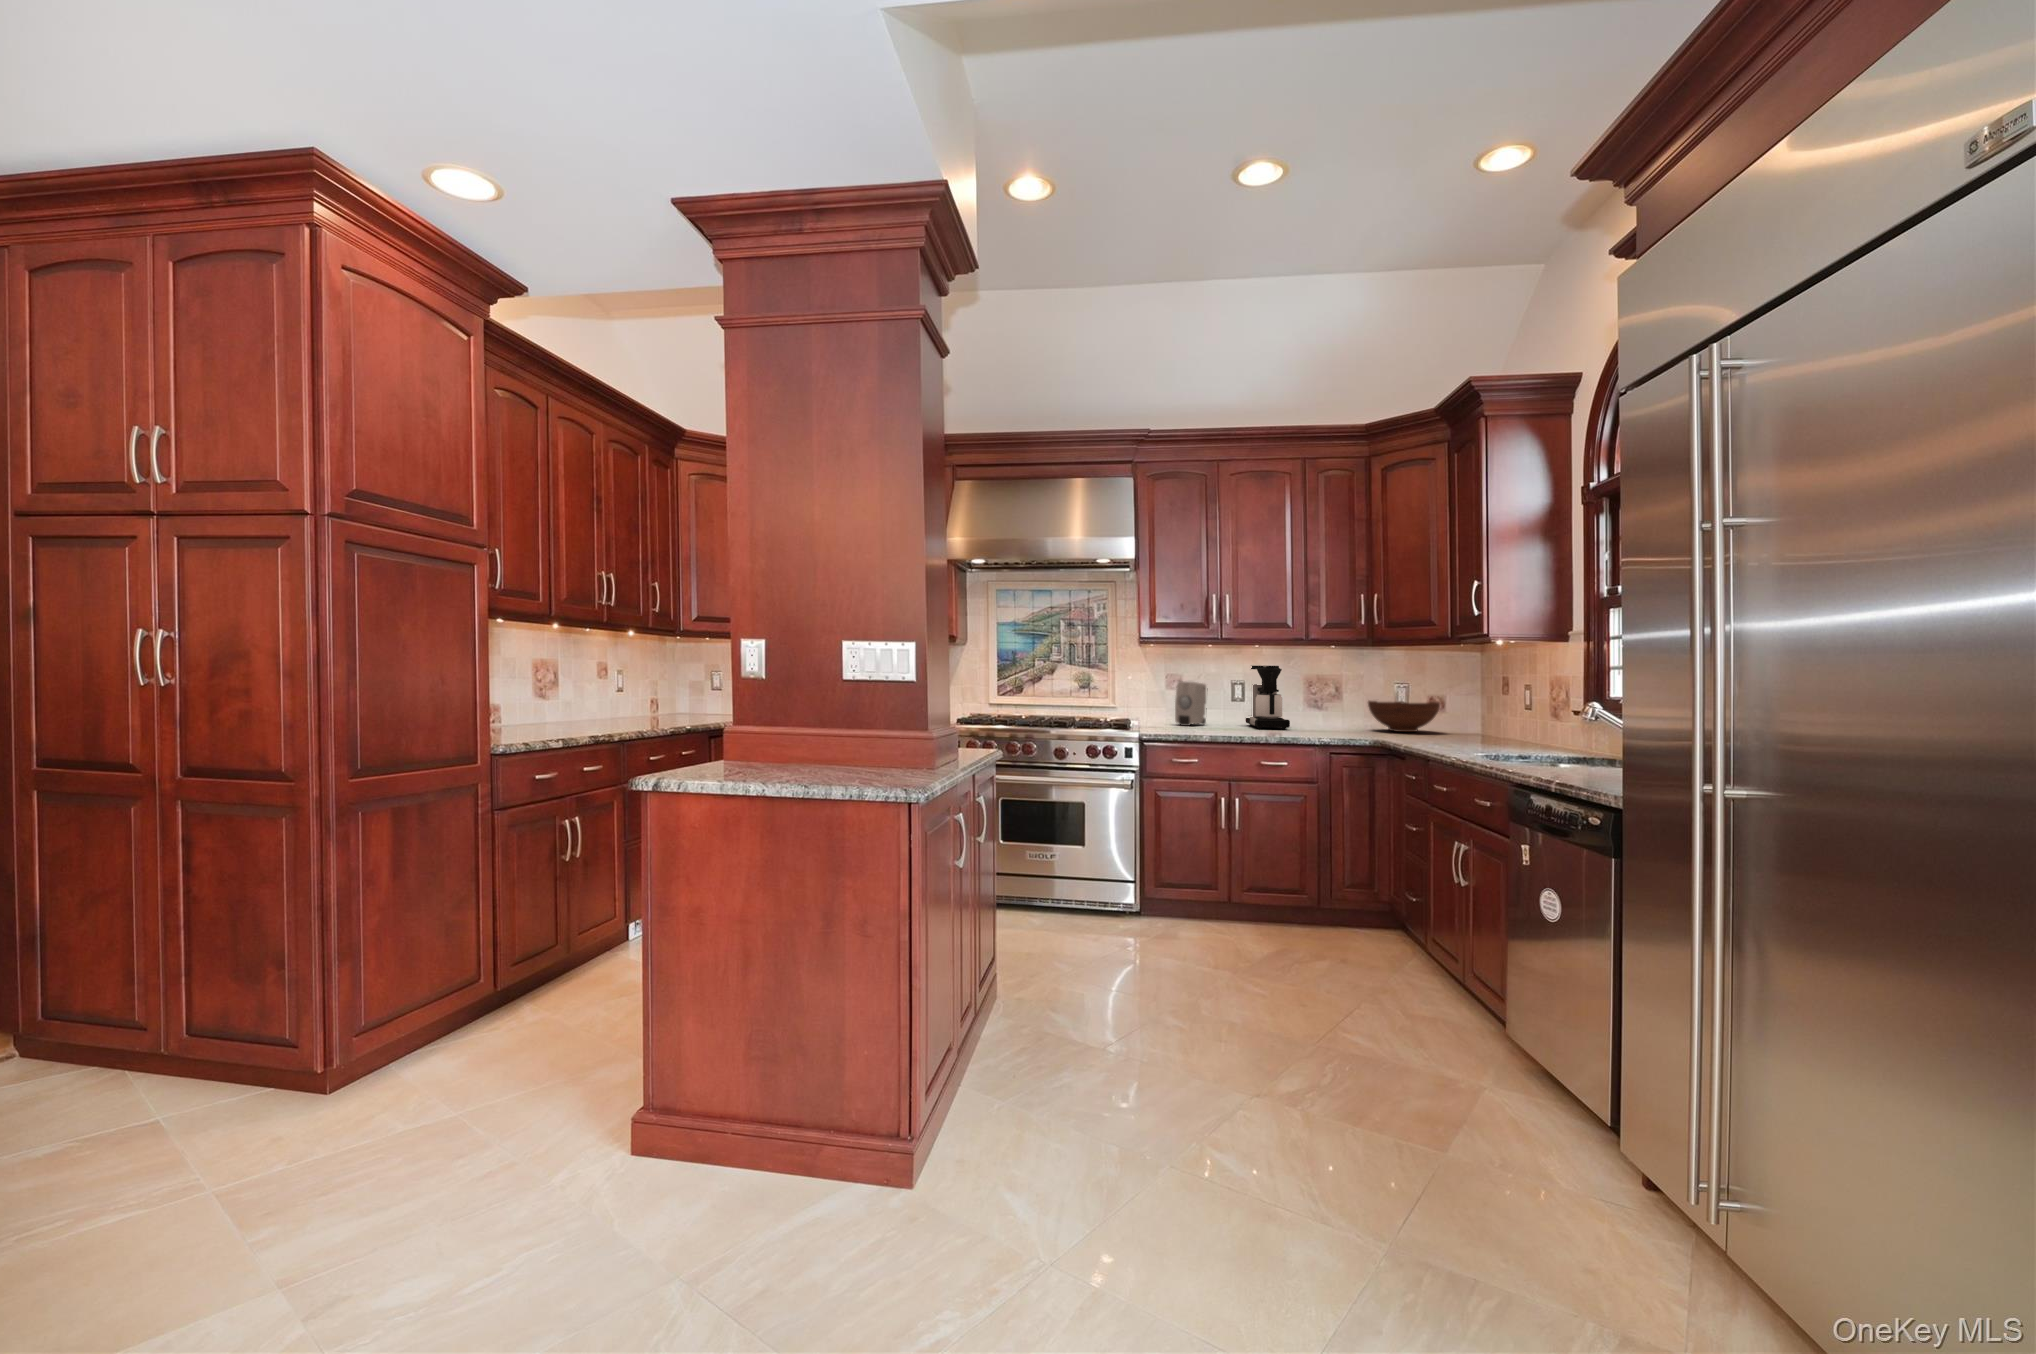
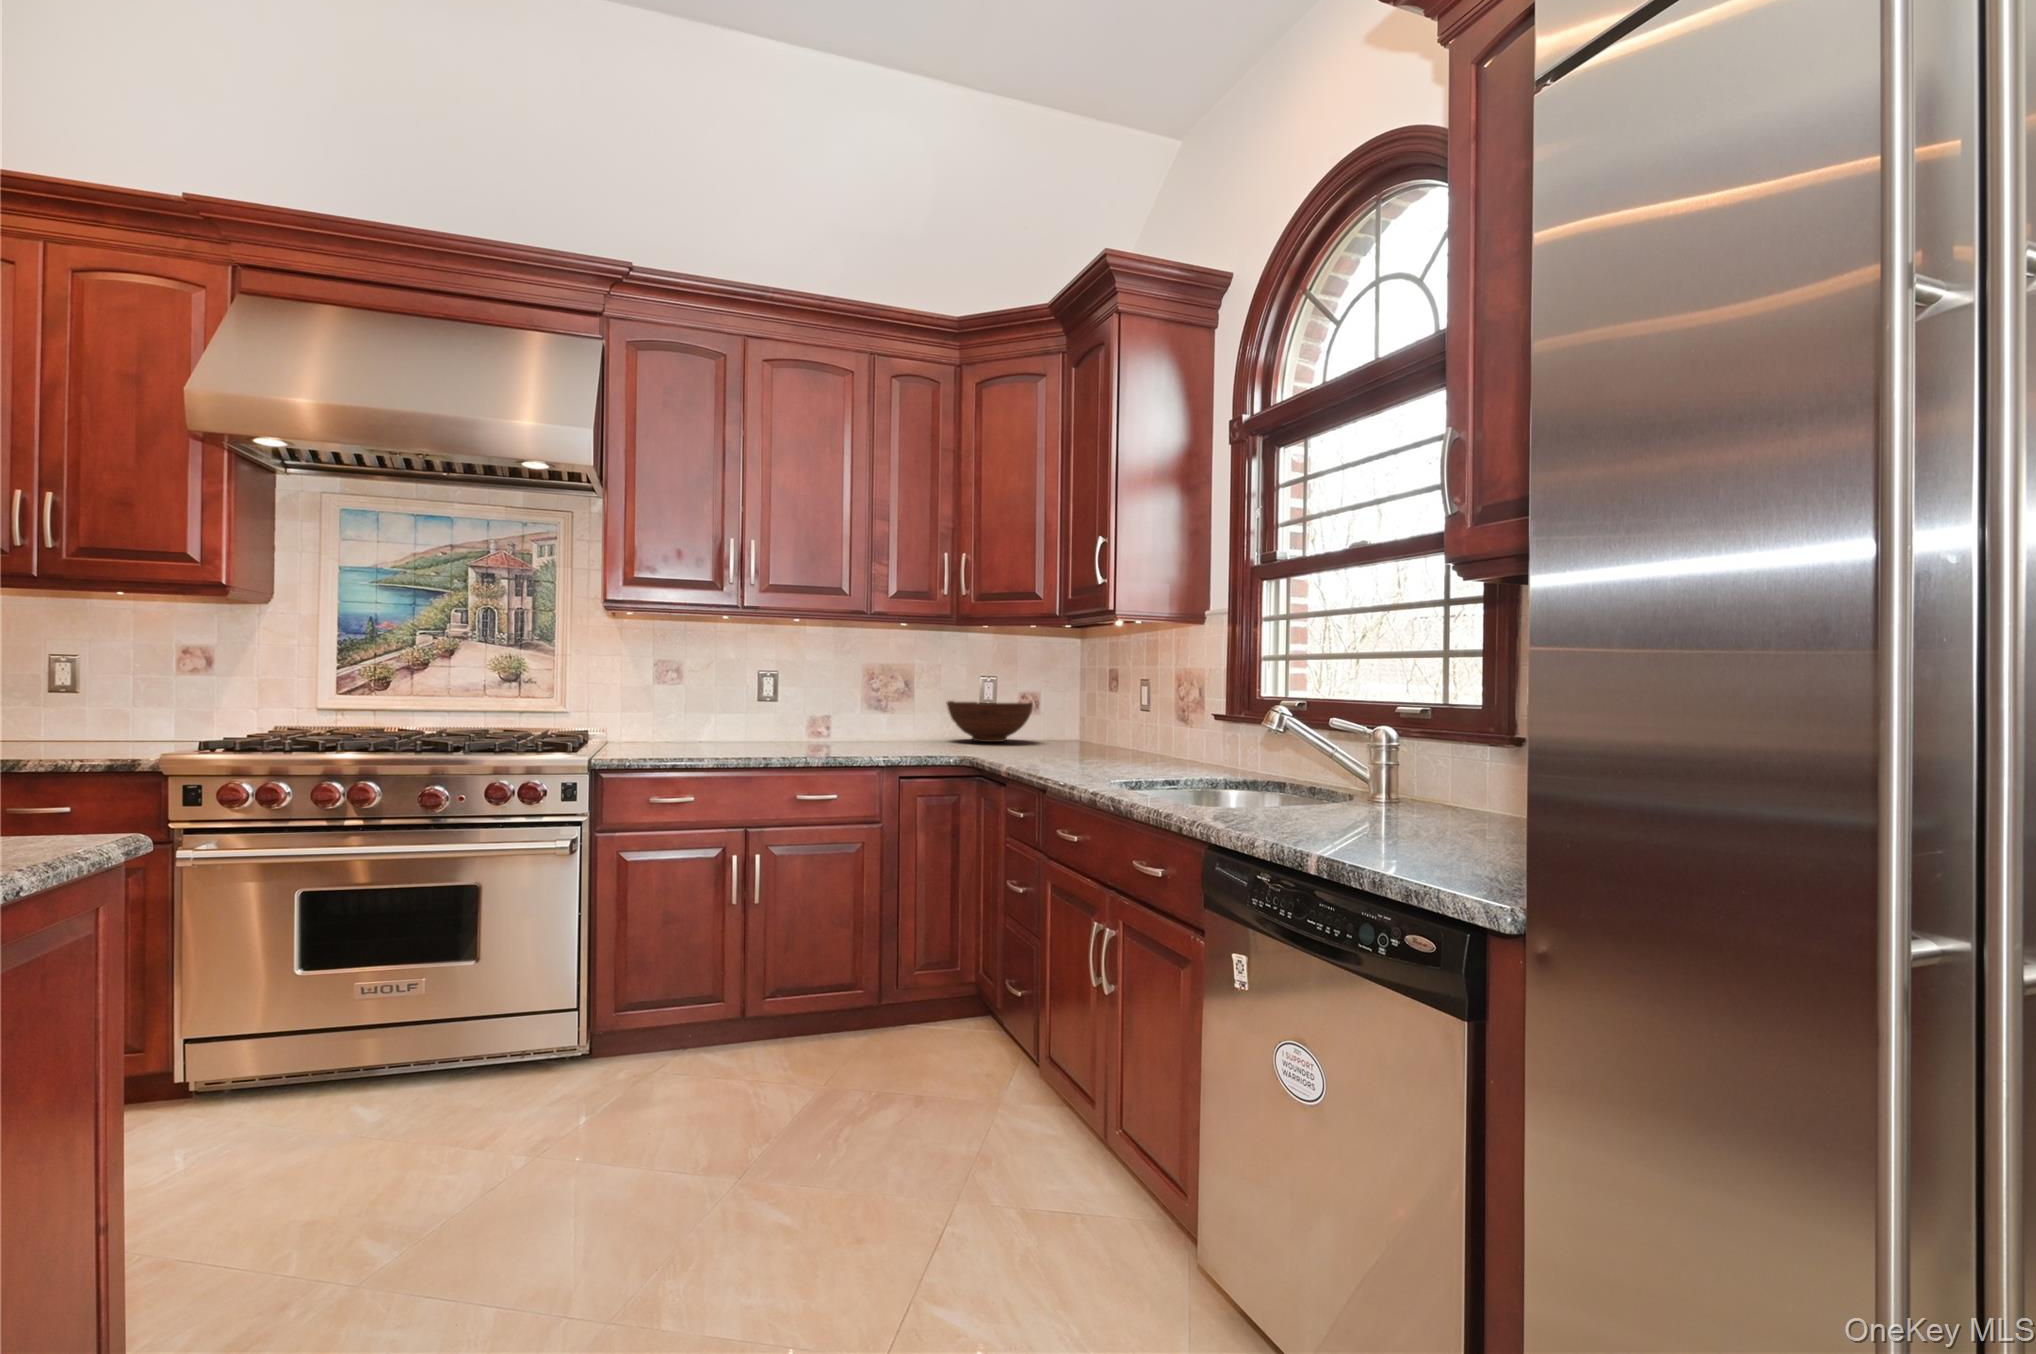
coffee maker: present [1246,666,1290,729] -> none [782,650,843,744]
soap dispenser: present [1175,682,1207,726] -> none [671,673,725,741]

